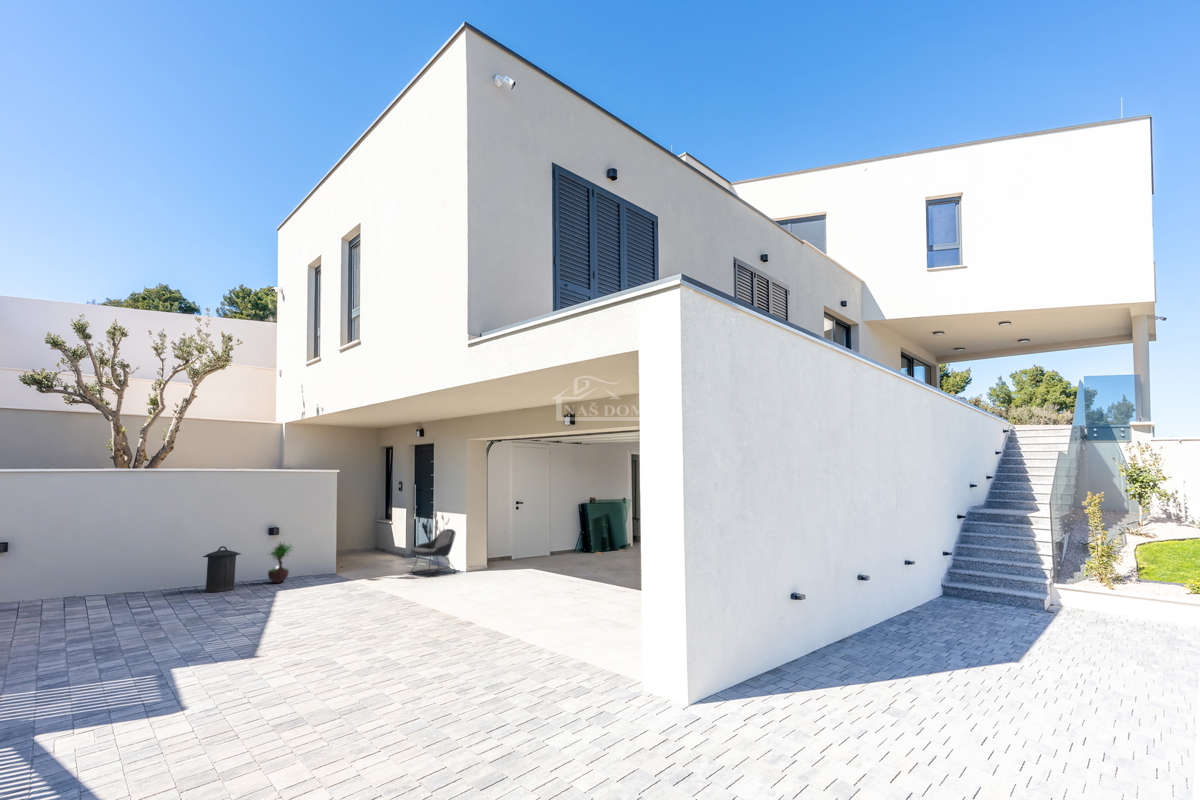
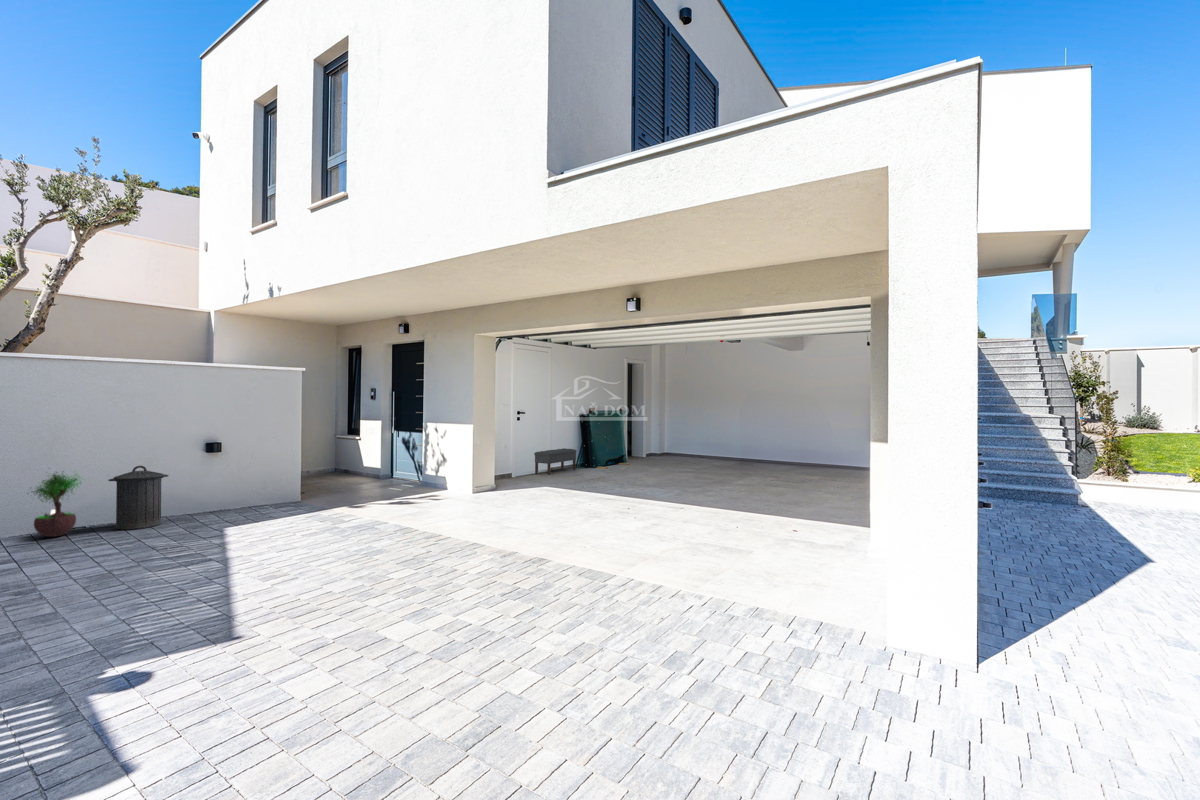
lounge chair: present [410,529,456,577] -> none [402,443,461,501]
bench: none [536,533,578,557] -> present [534,448,577,474]
potted tree: present [268,542,291,583] -> present [27,471,81,537]

